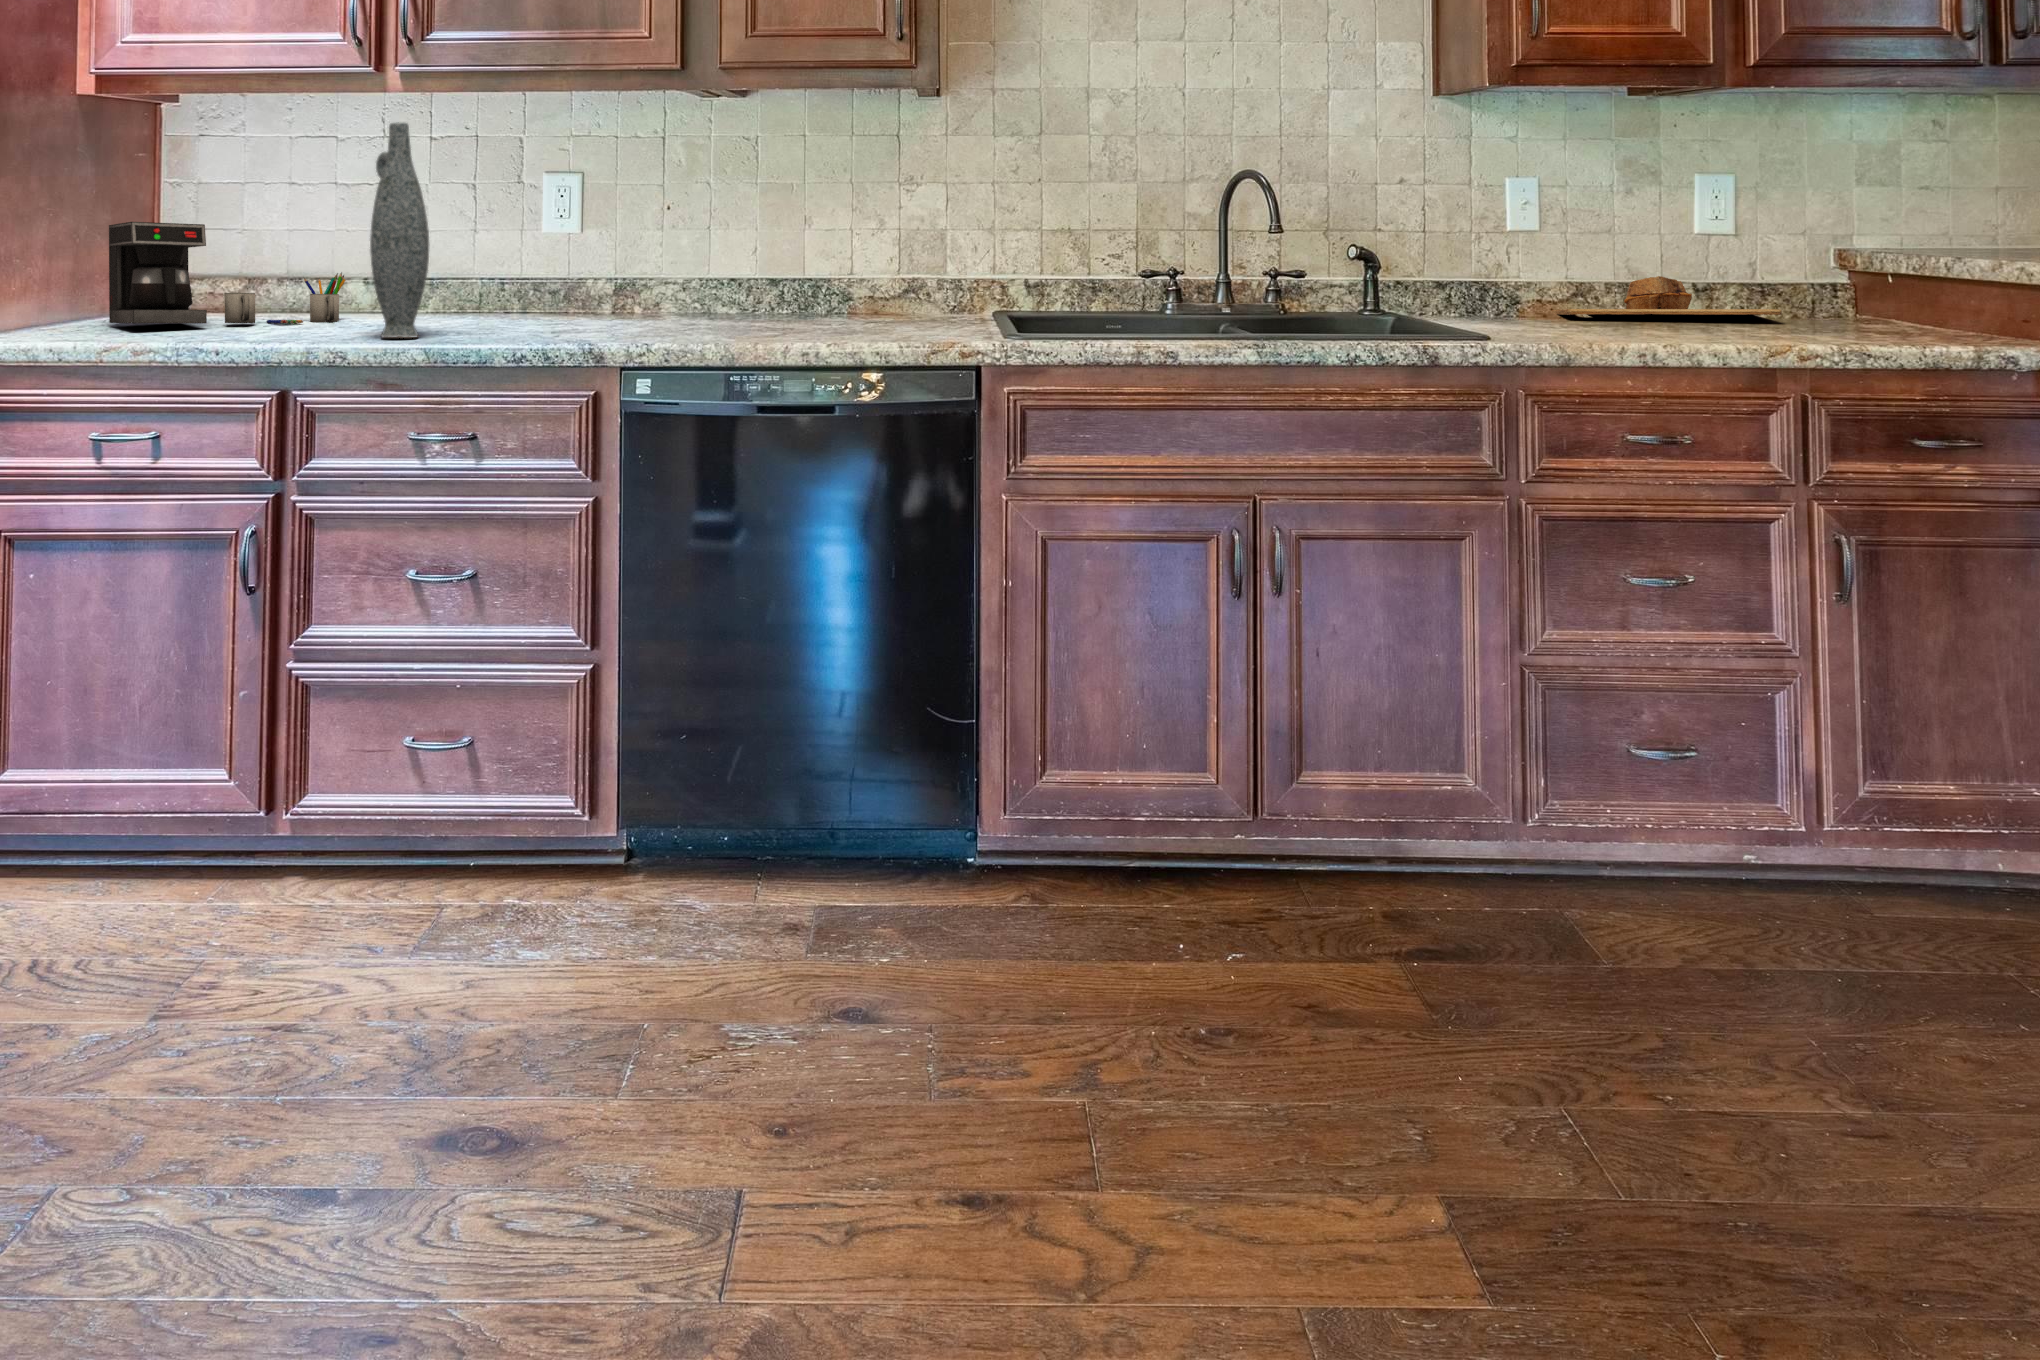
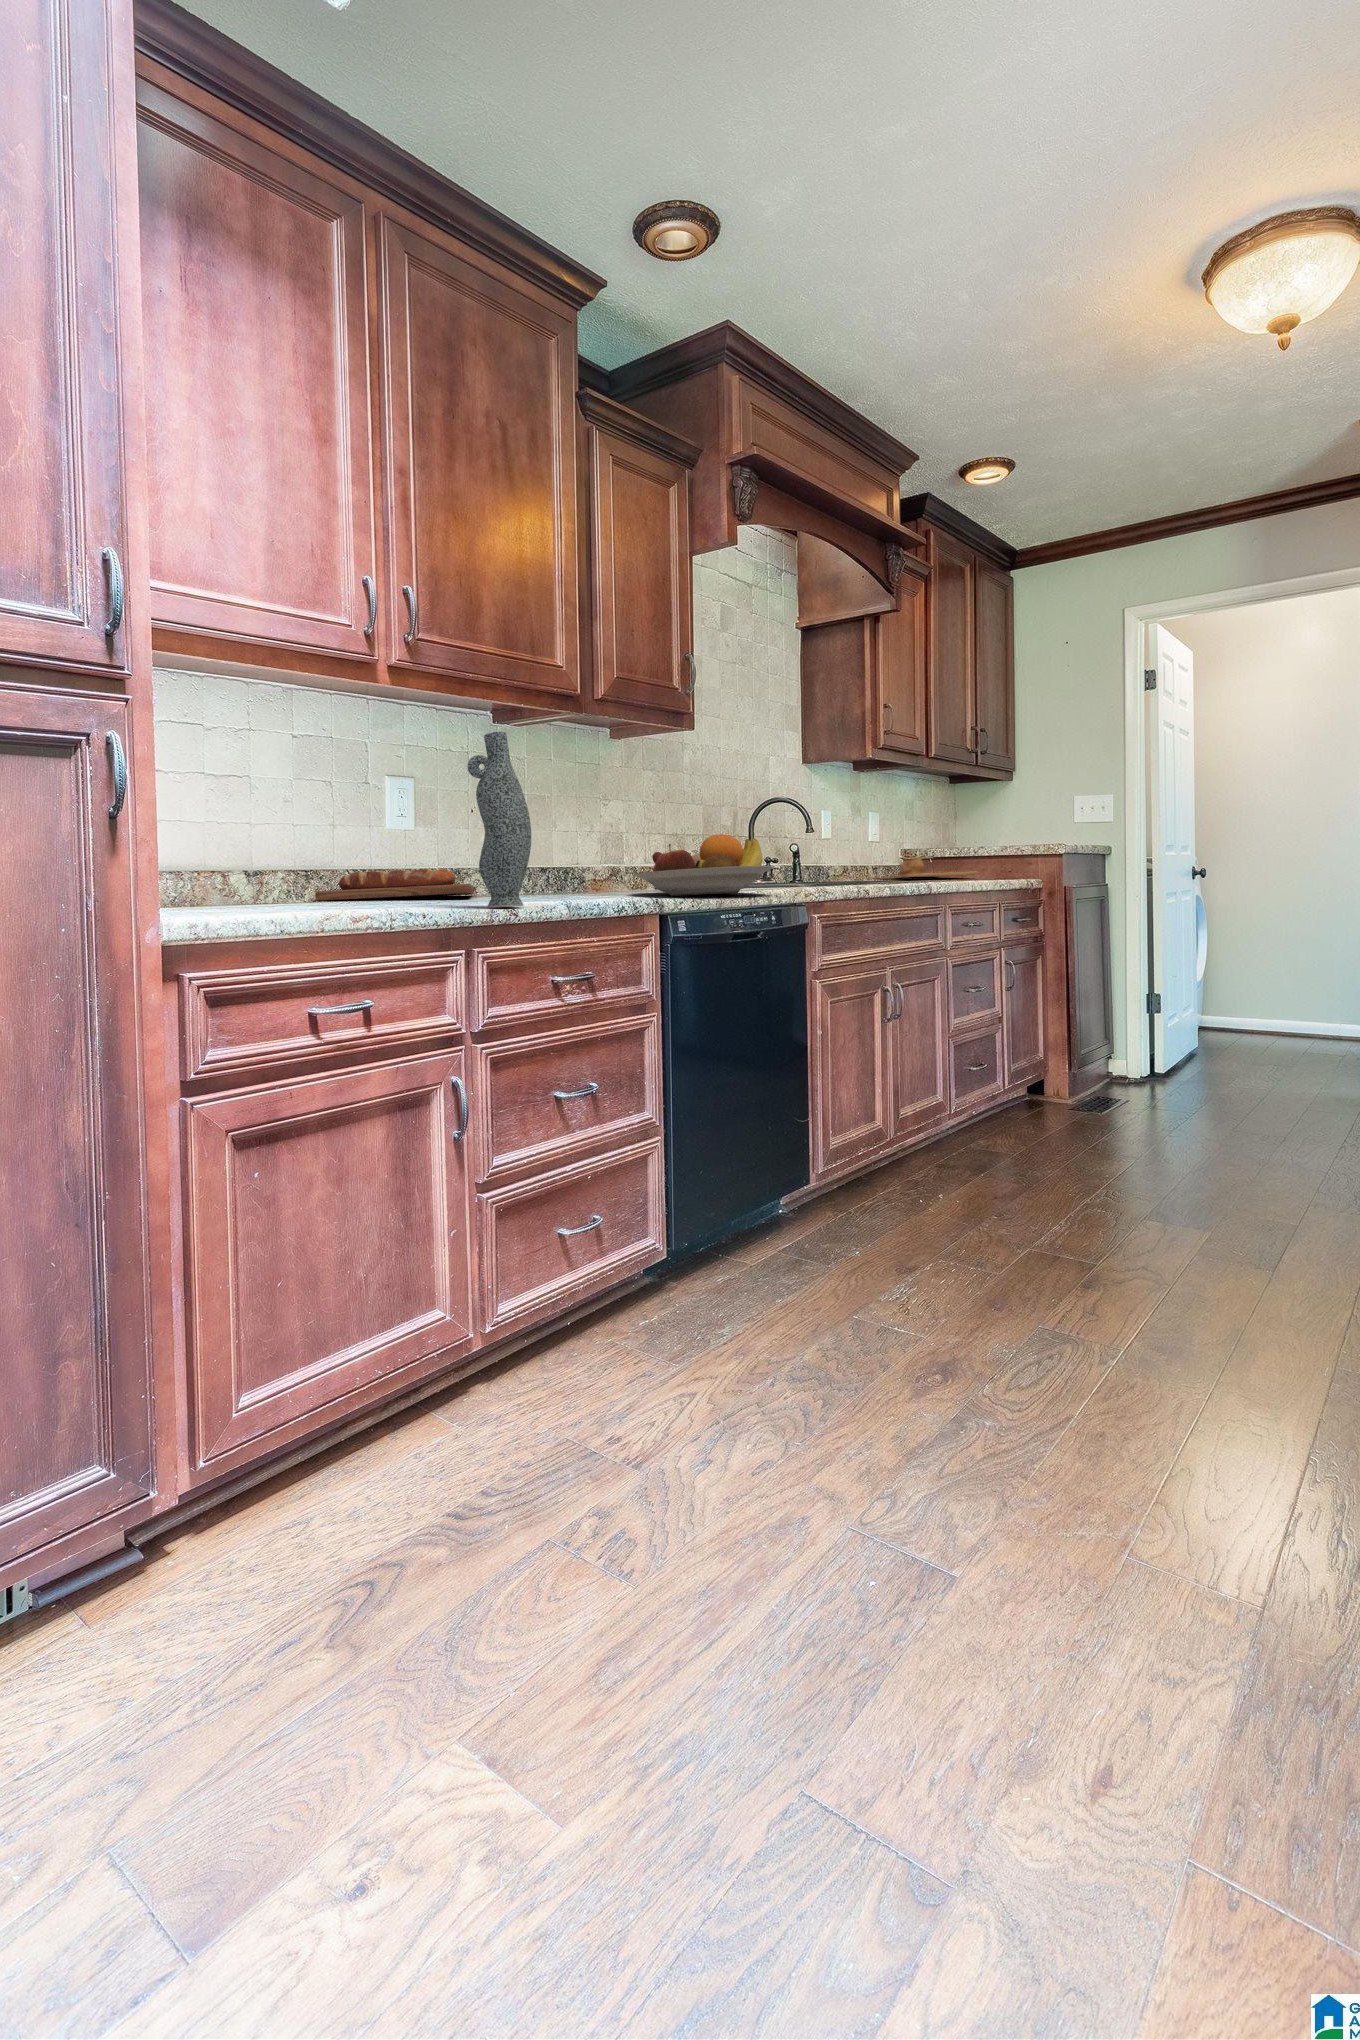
coffee maker: present [109,222,346,324] -> none [151,809,321,913]
fruit bowl: none [717,245,925,333] -> present [634,834,773,896]
bread loaf: none [431,280,627,313] -> present [315,869,474,901]

